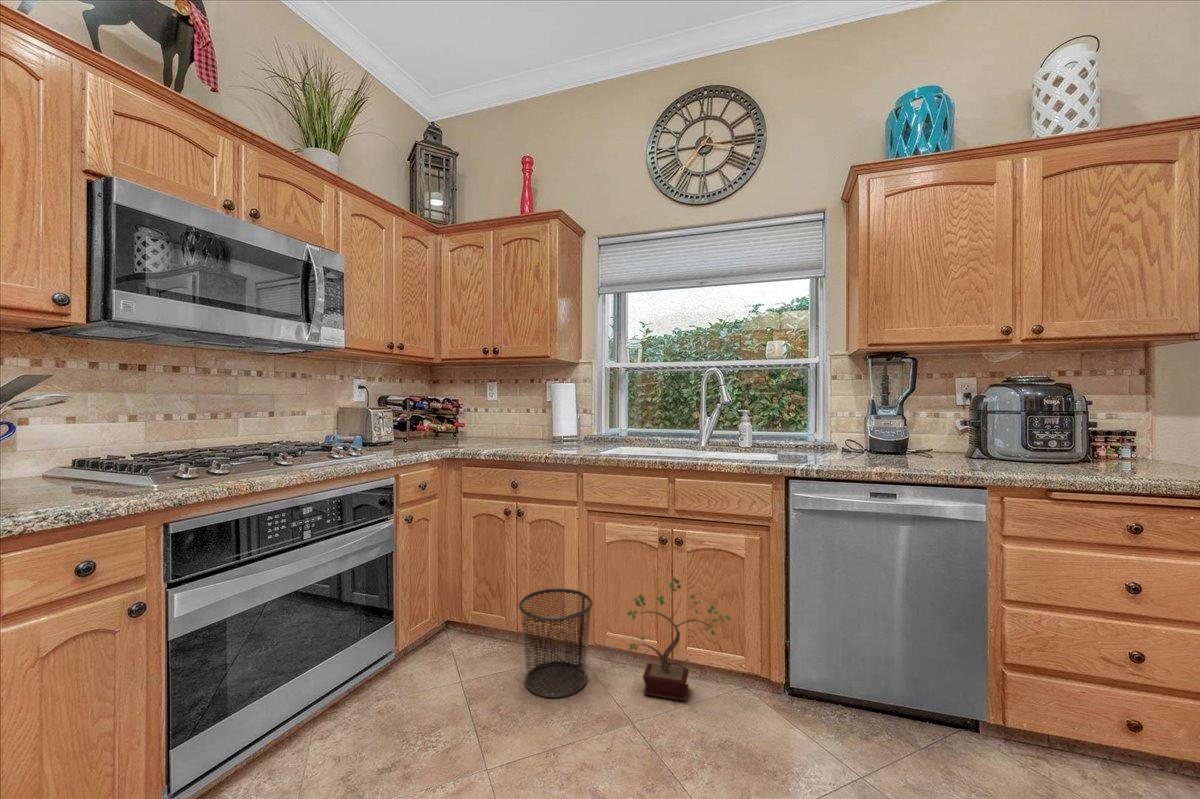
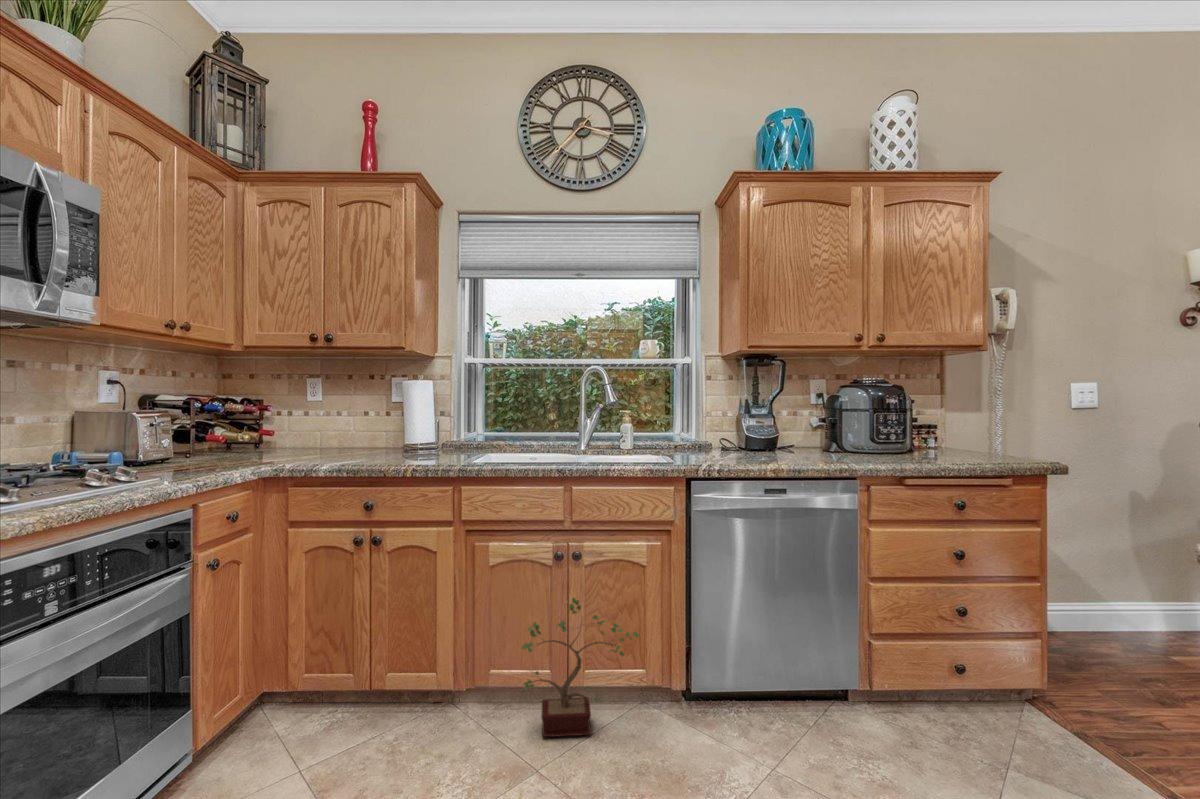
waste bin: present [519,588,593,698] -> none [383,628,479,769]

